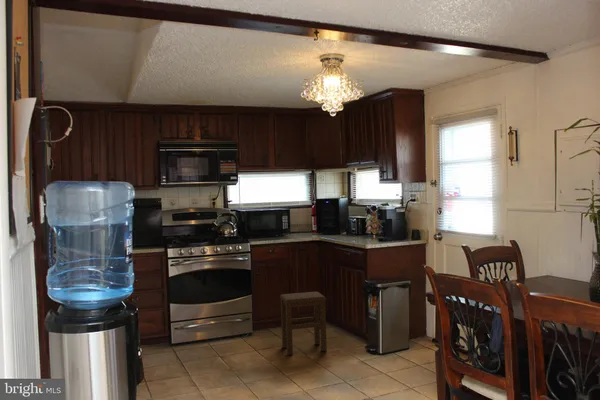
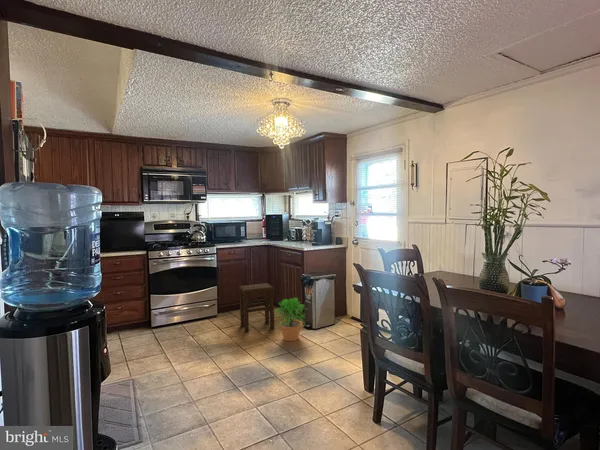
potted plant: none [324,310,372,369] -> present [277,298,304,341]

